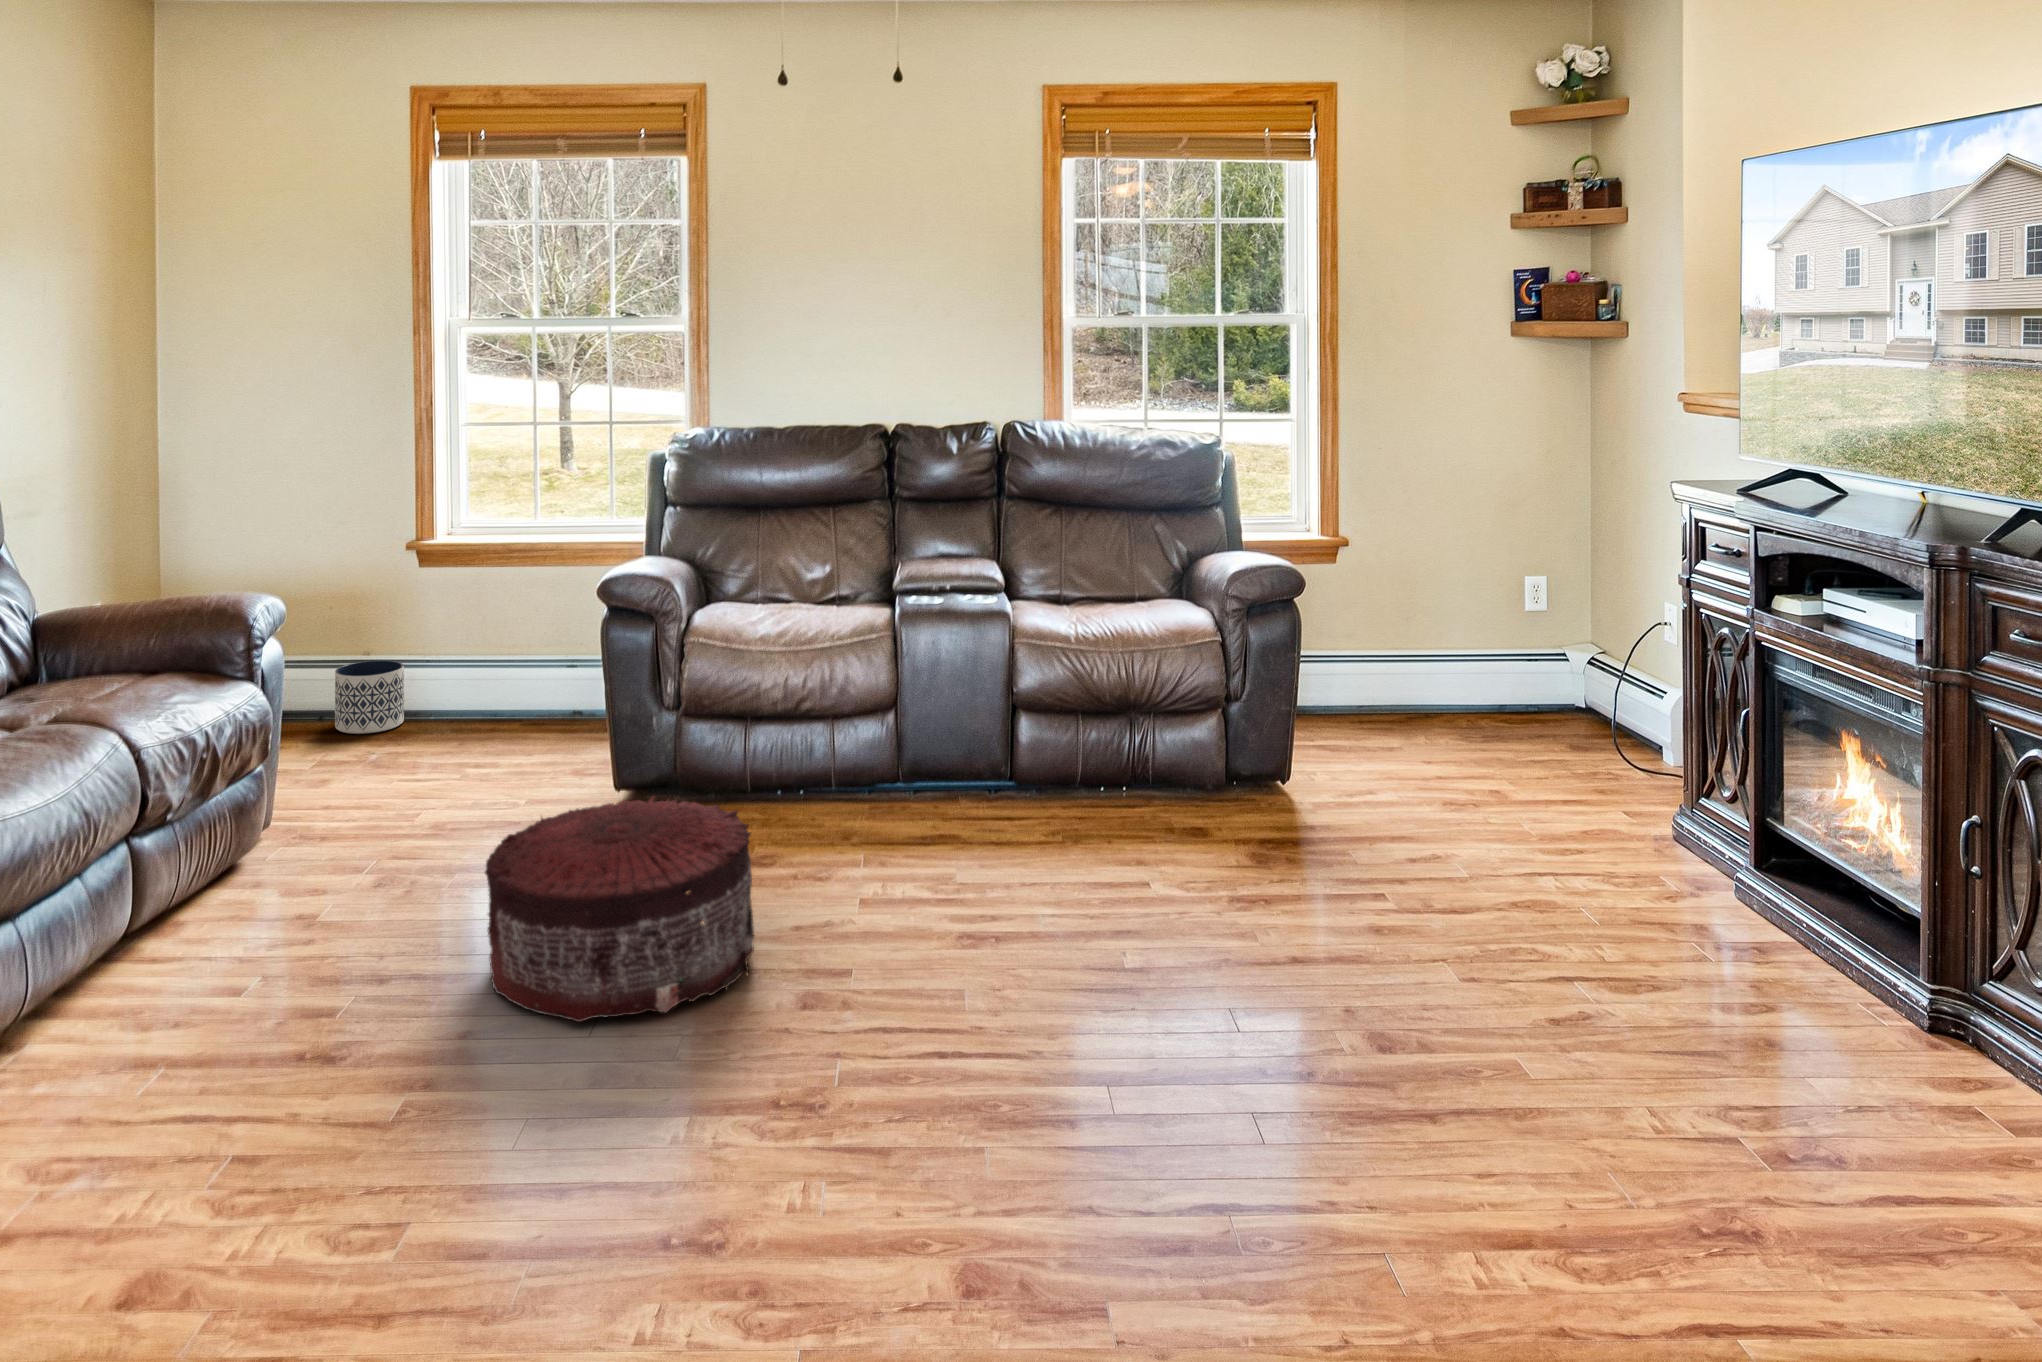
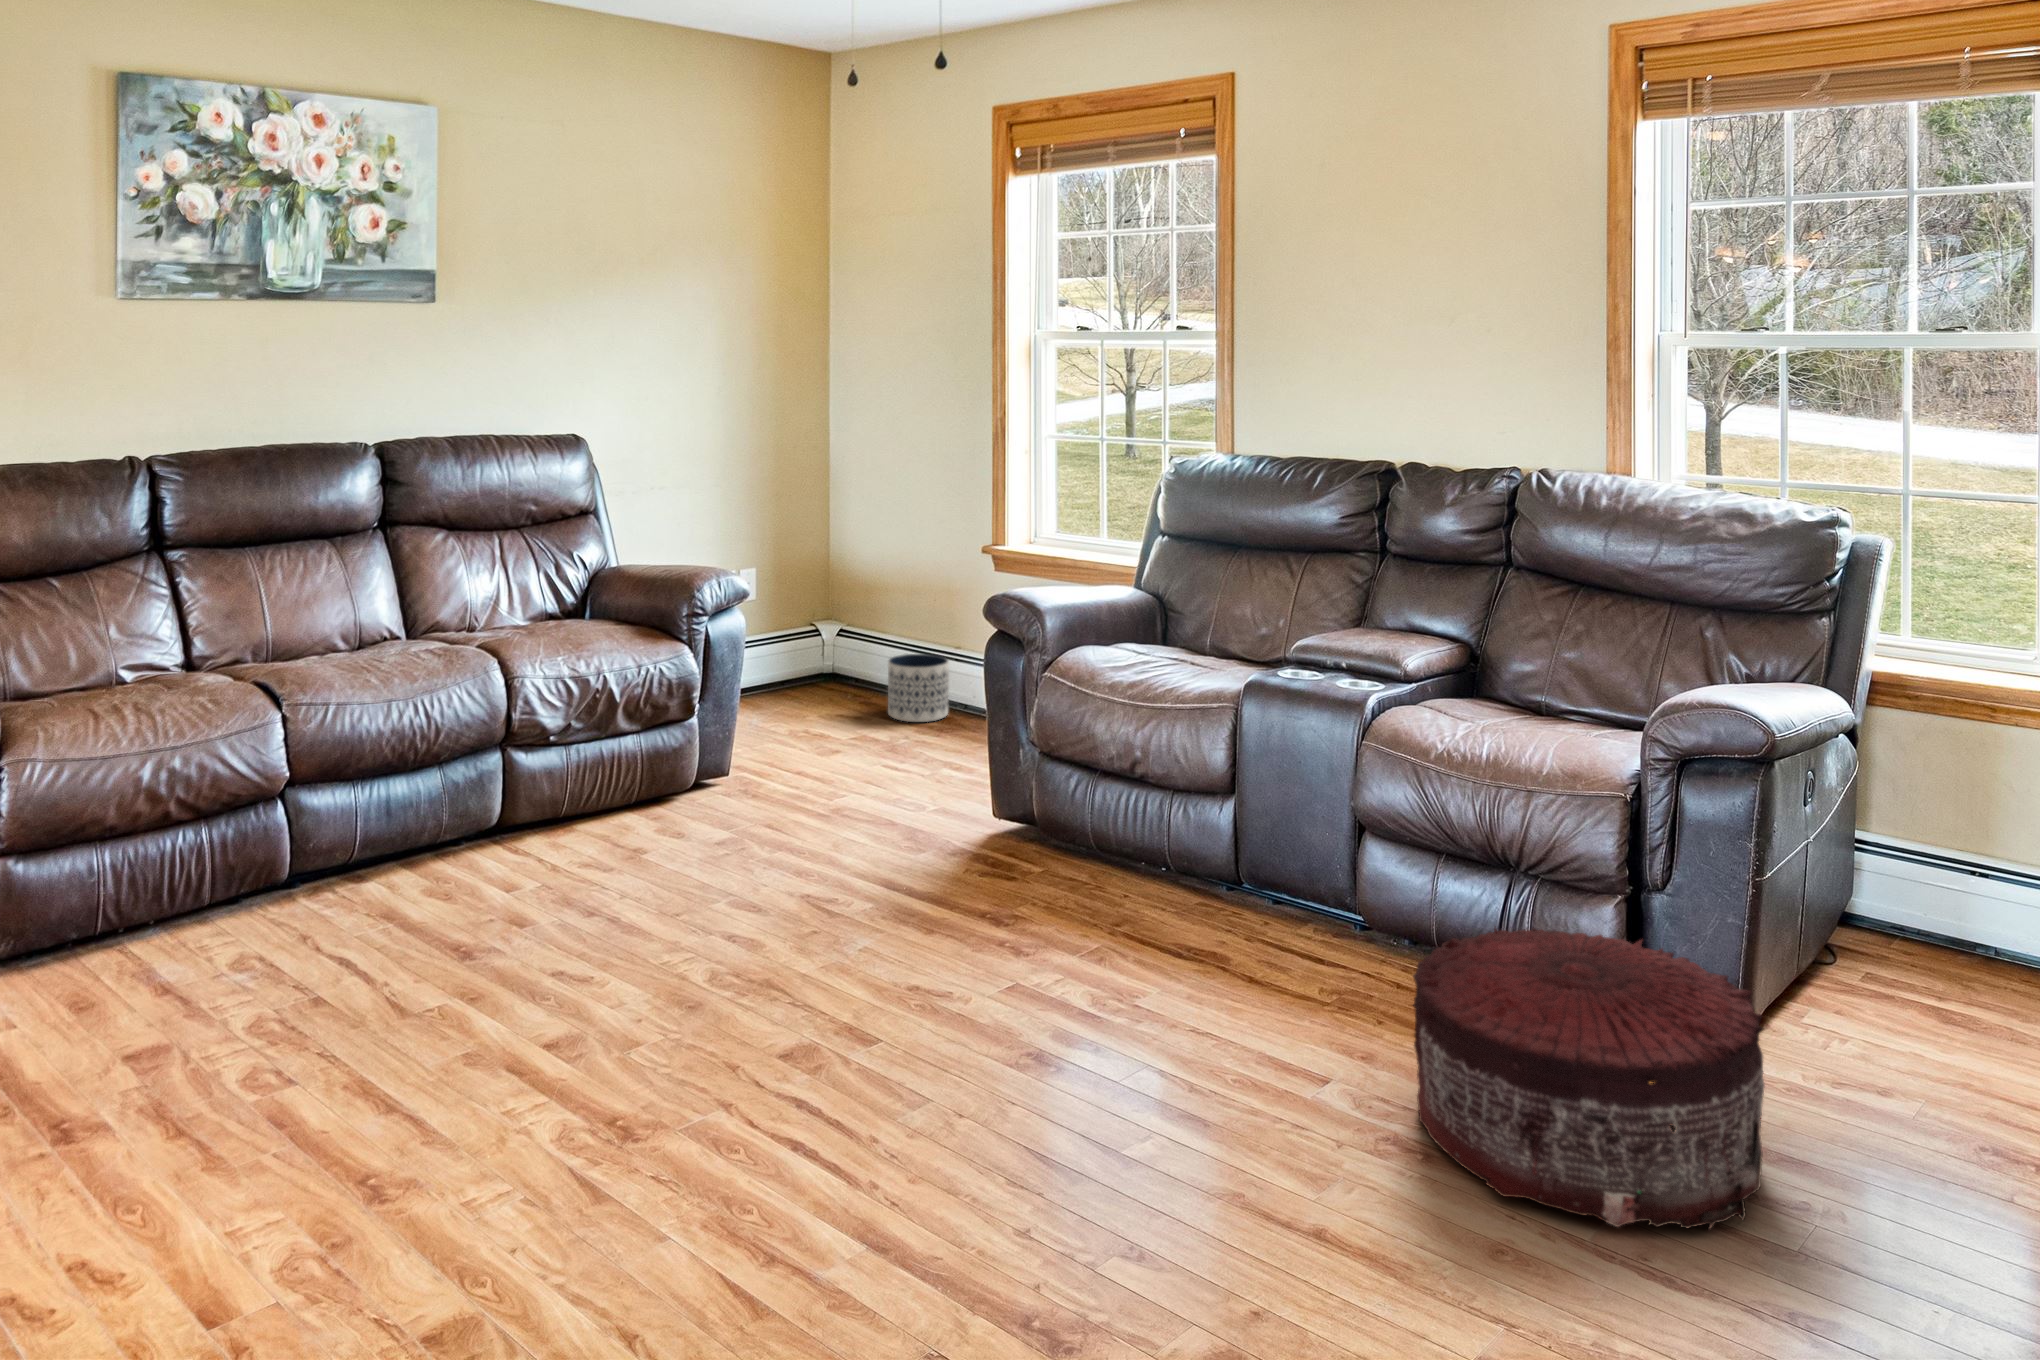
pouf: present [485,797,754,1022] -> present [1413,928,1765,1230]

